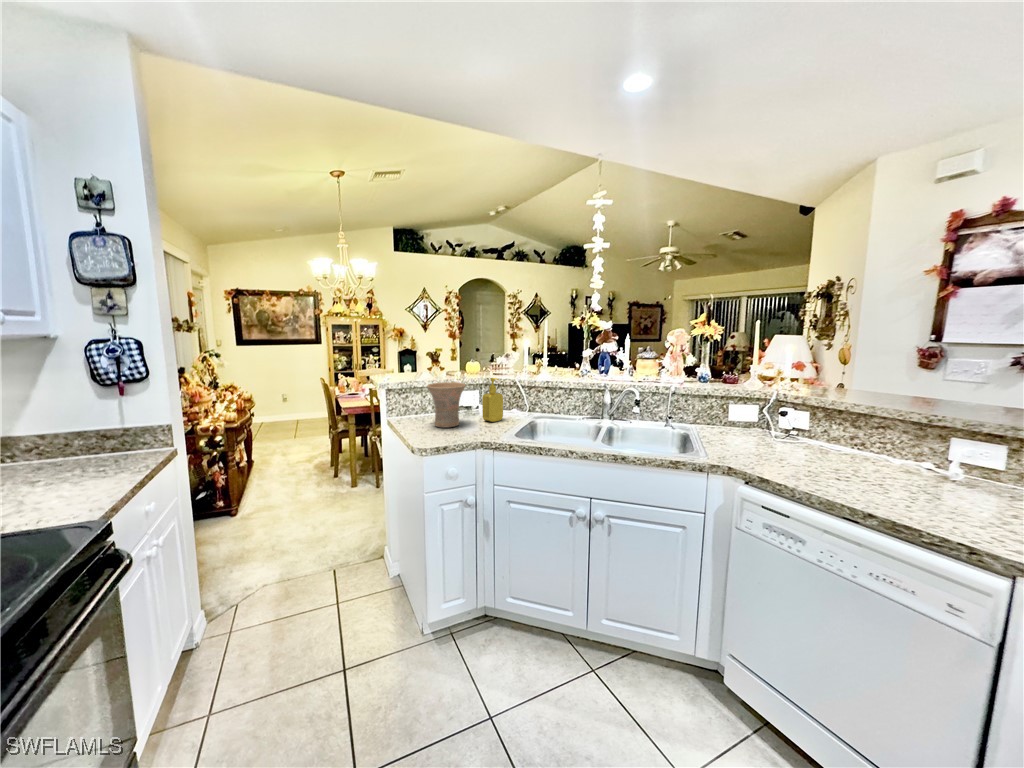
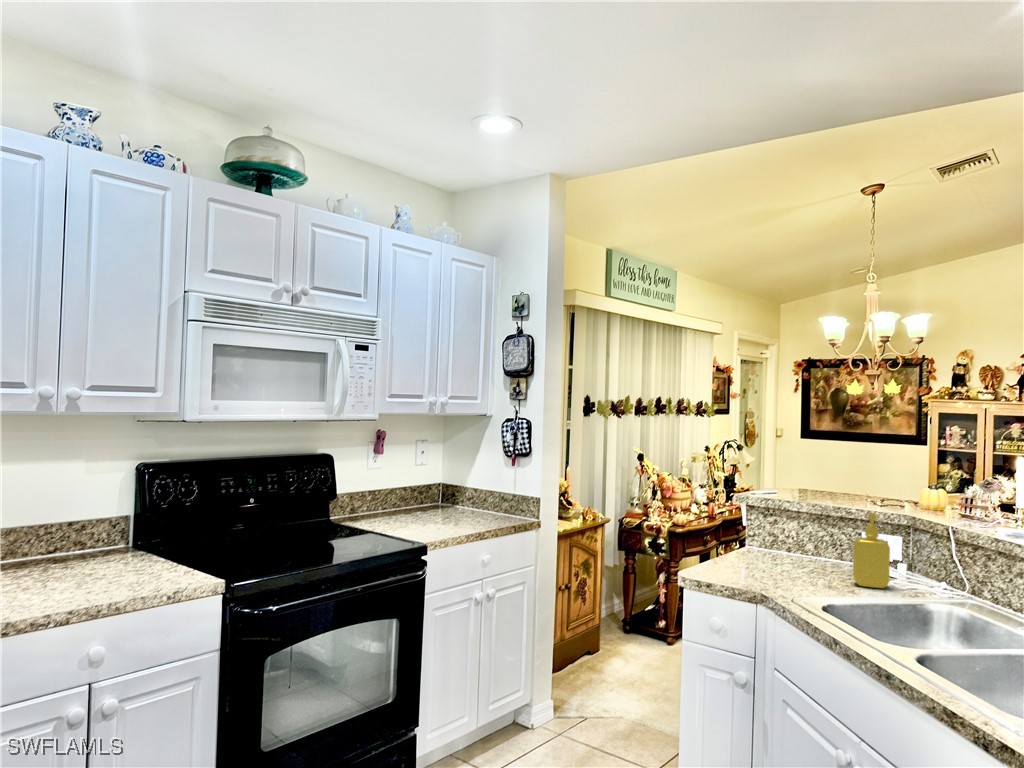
vase: present [427,382,465,427] -> none [765,505,827,574]

